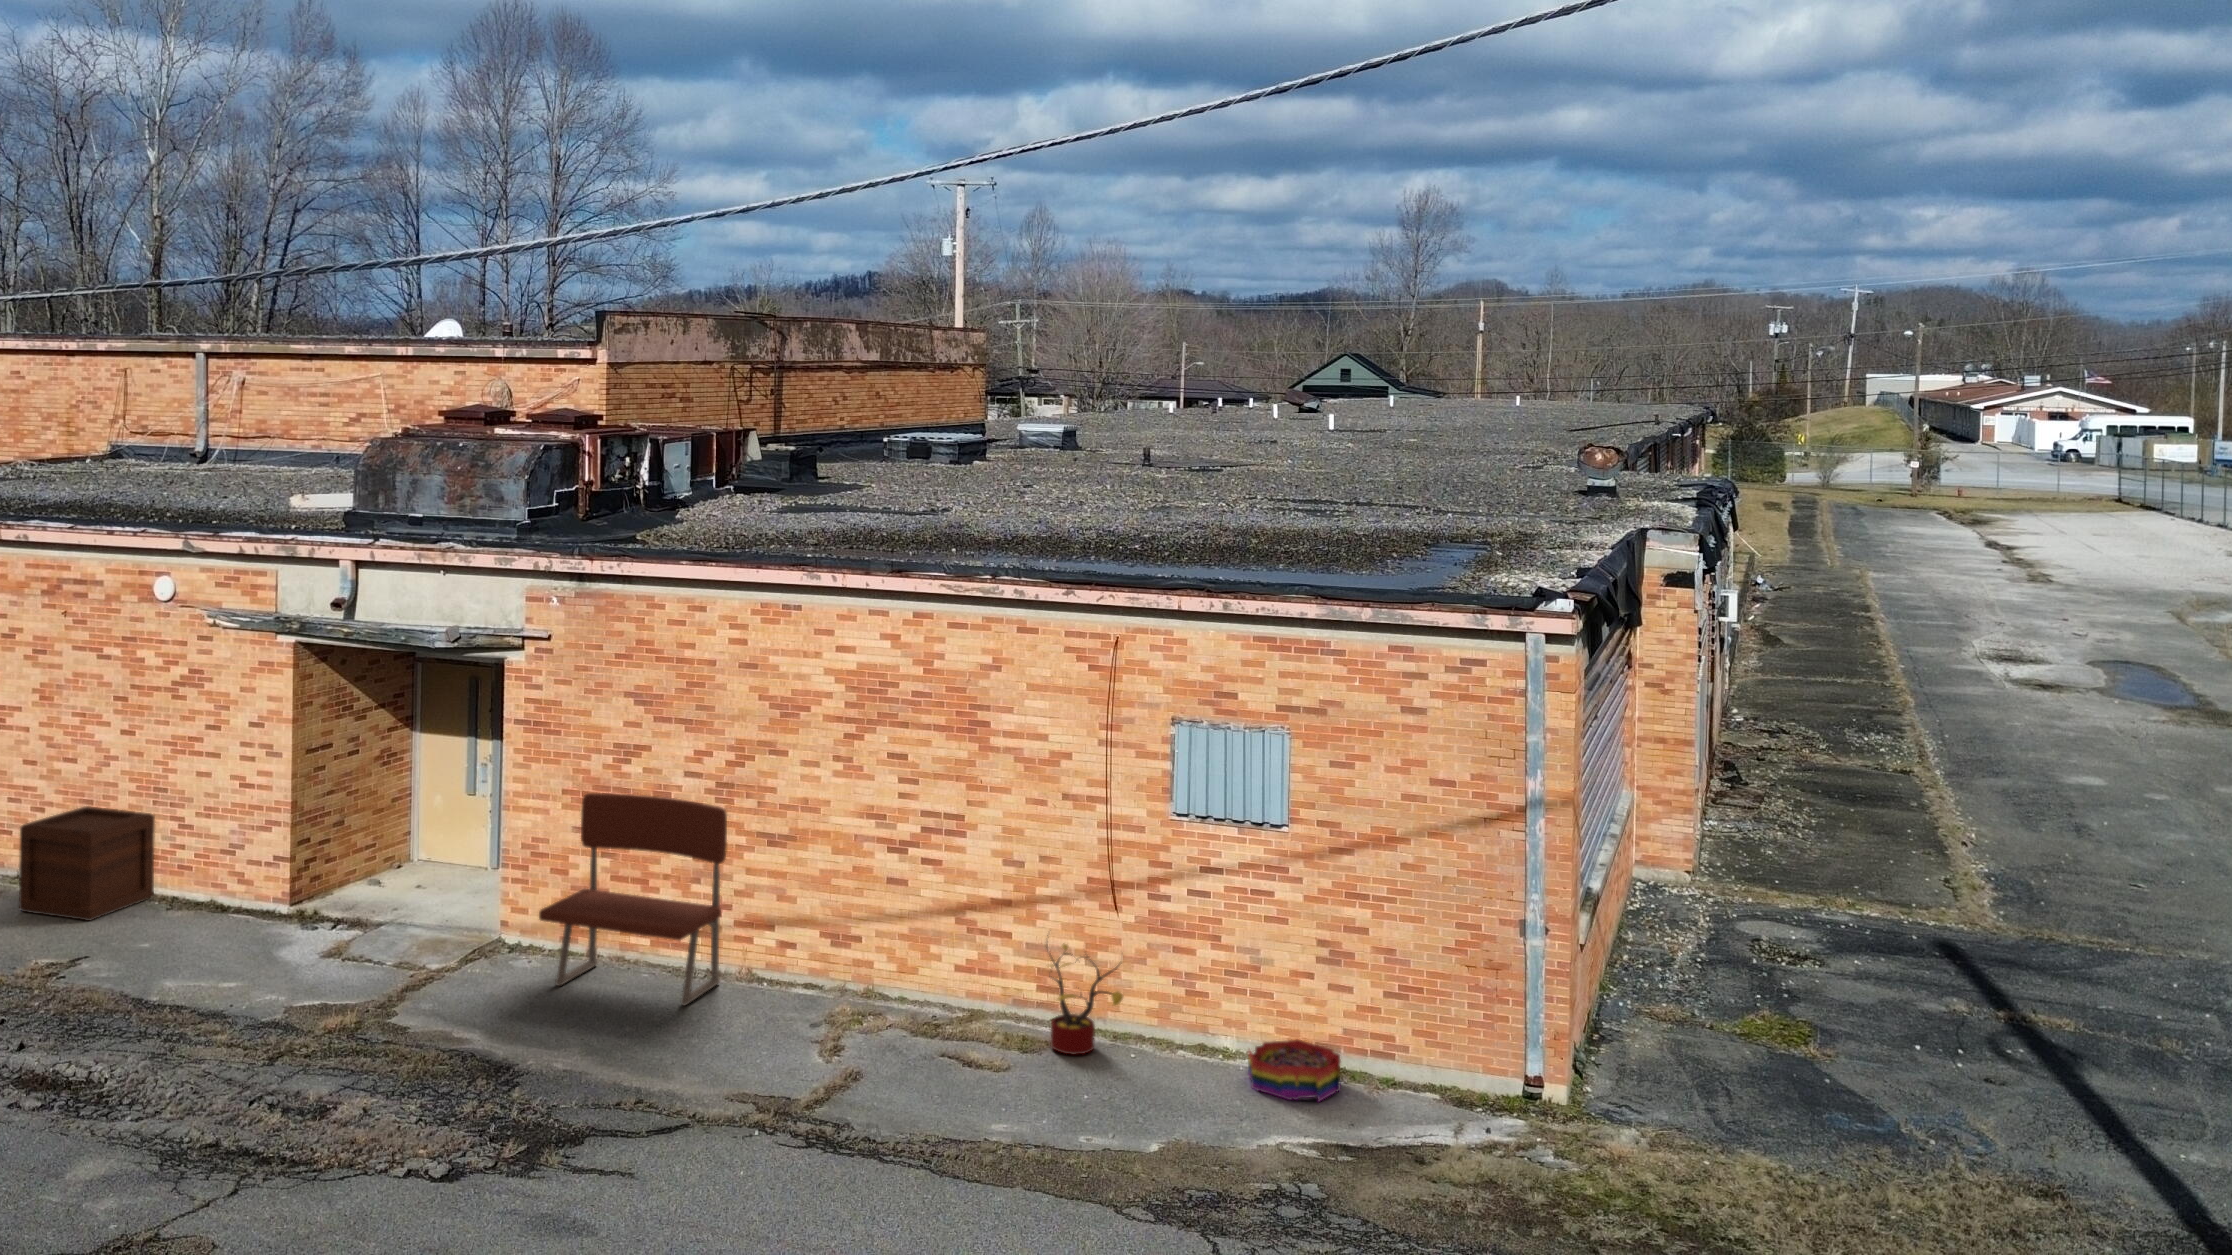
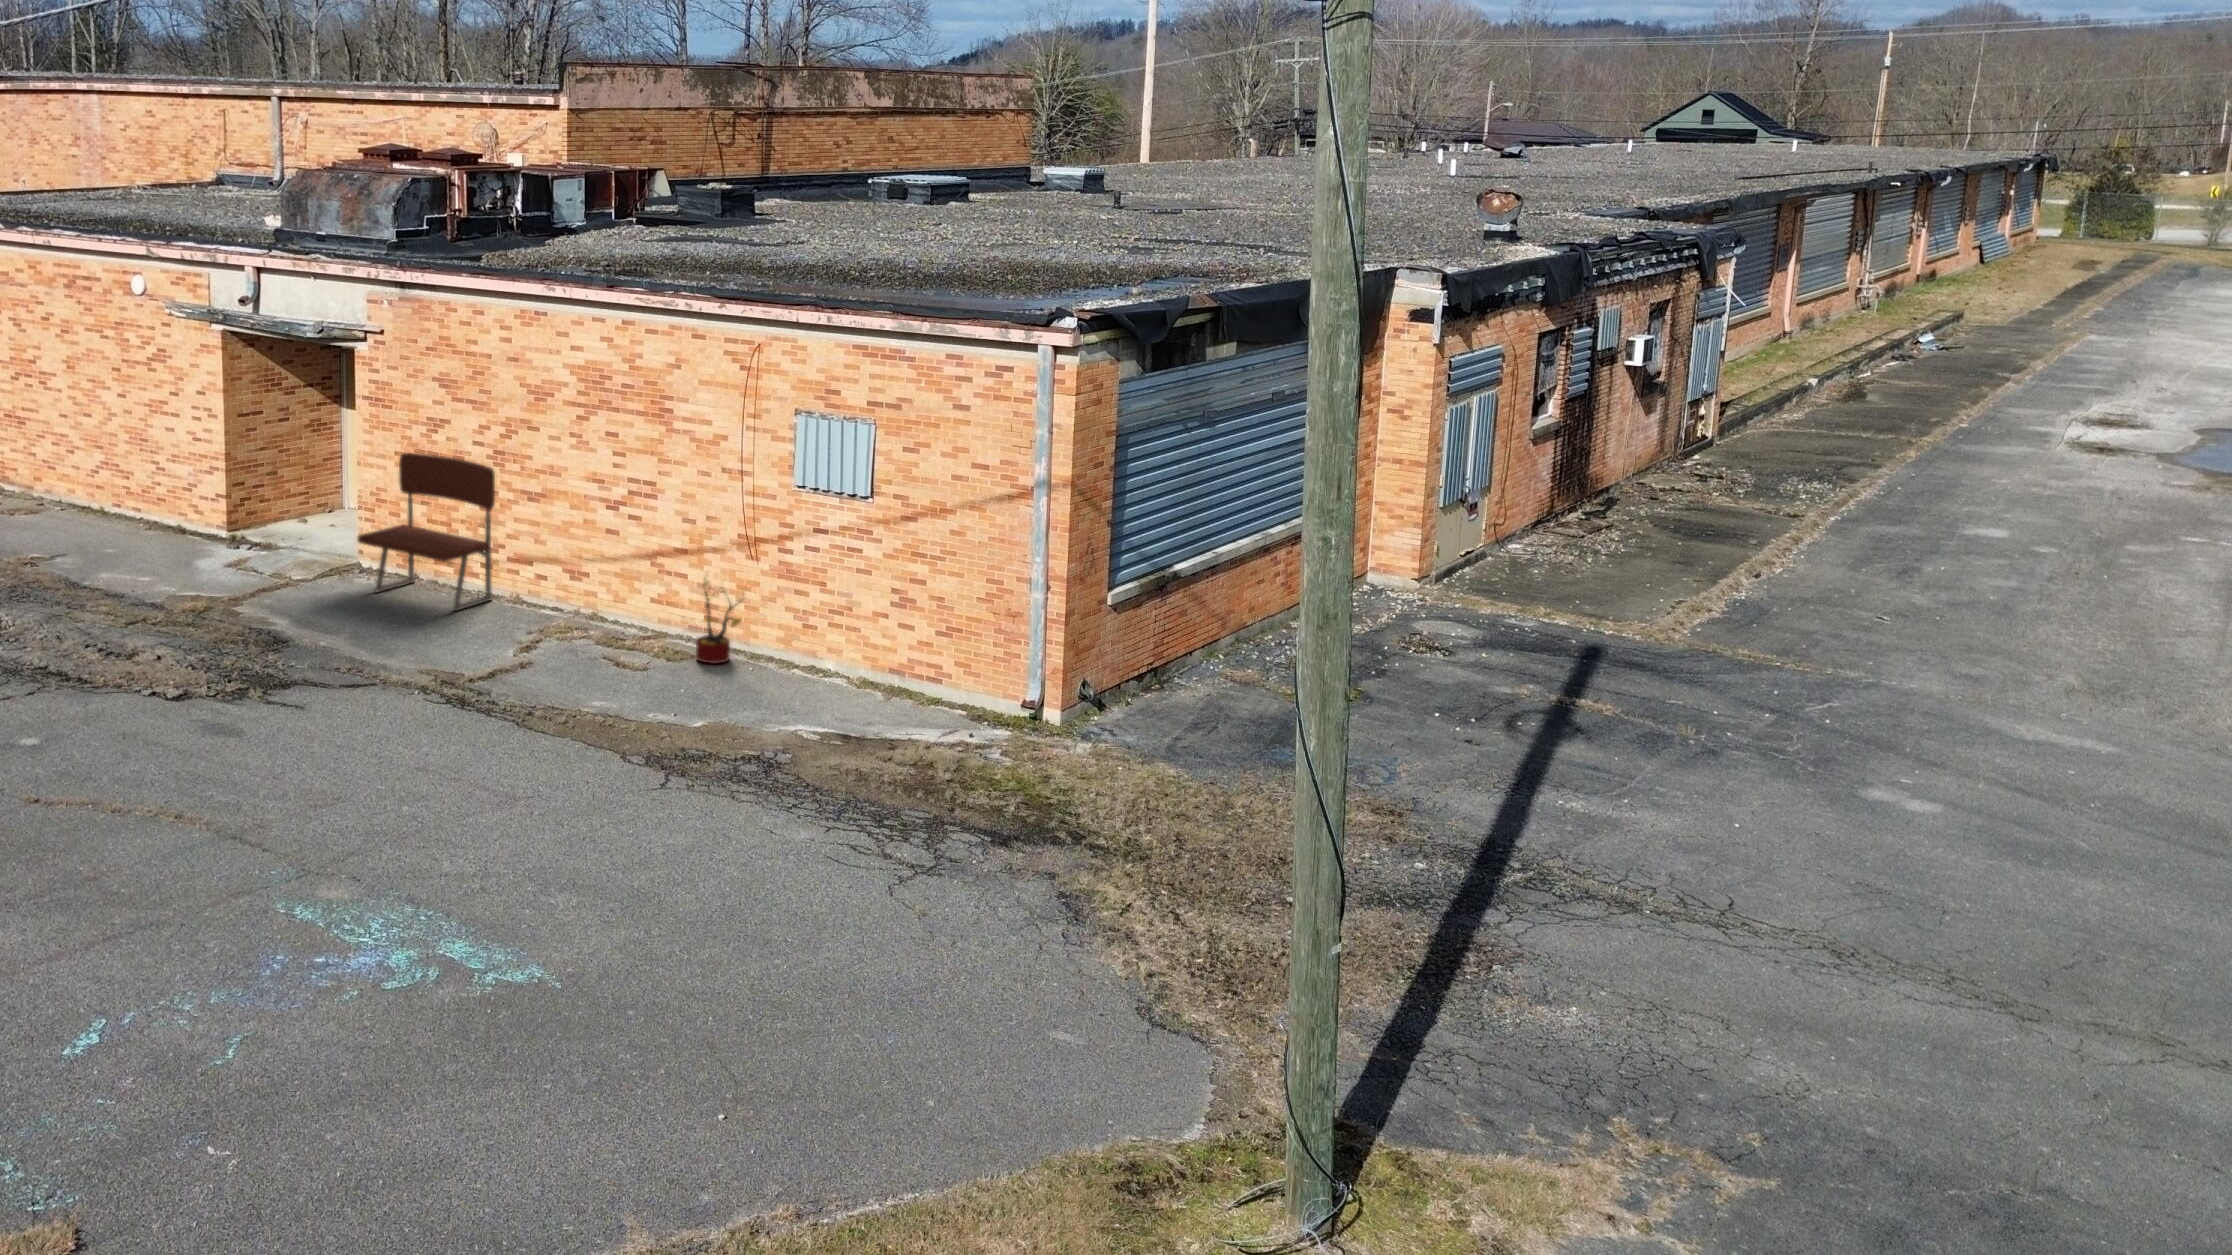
wooden crate: present [19,806,155,921] -> none [44,449,143,530]
storage bin: present [1248,1040,1341,1101] -> none [822,663,894,707]

